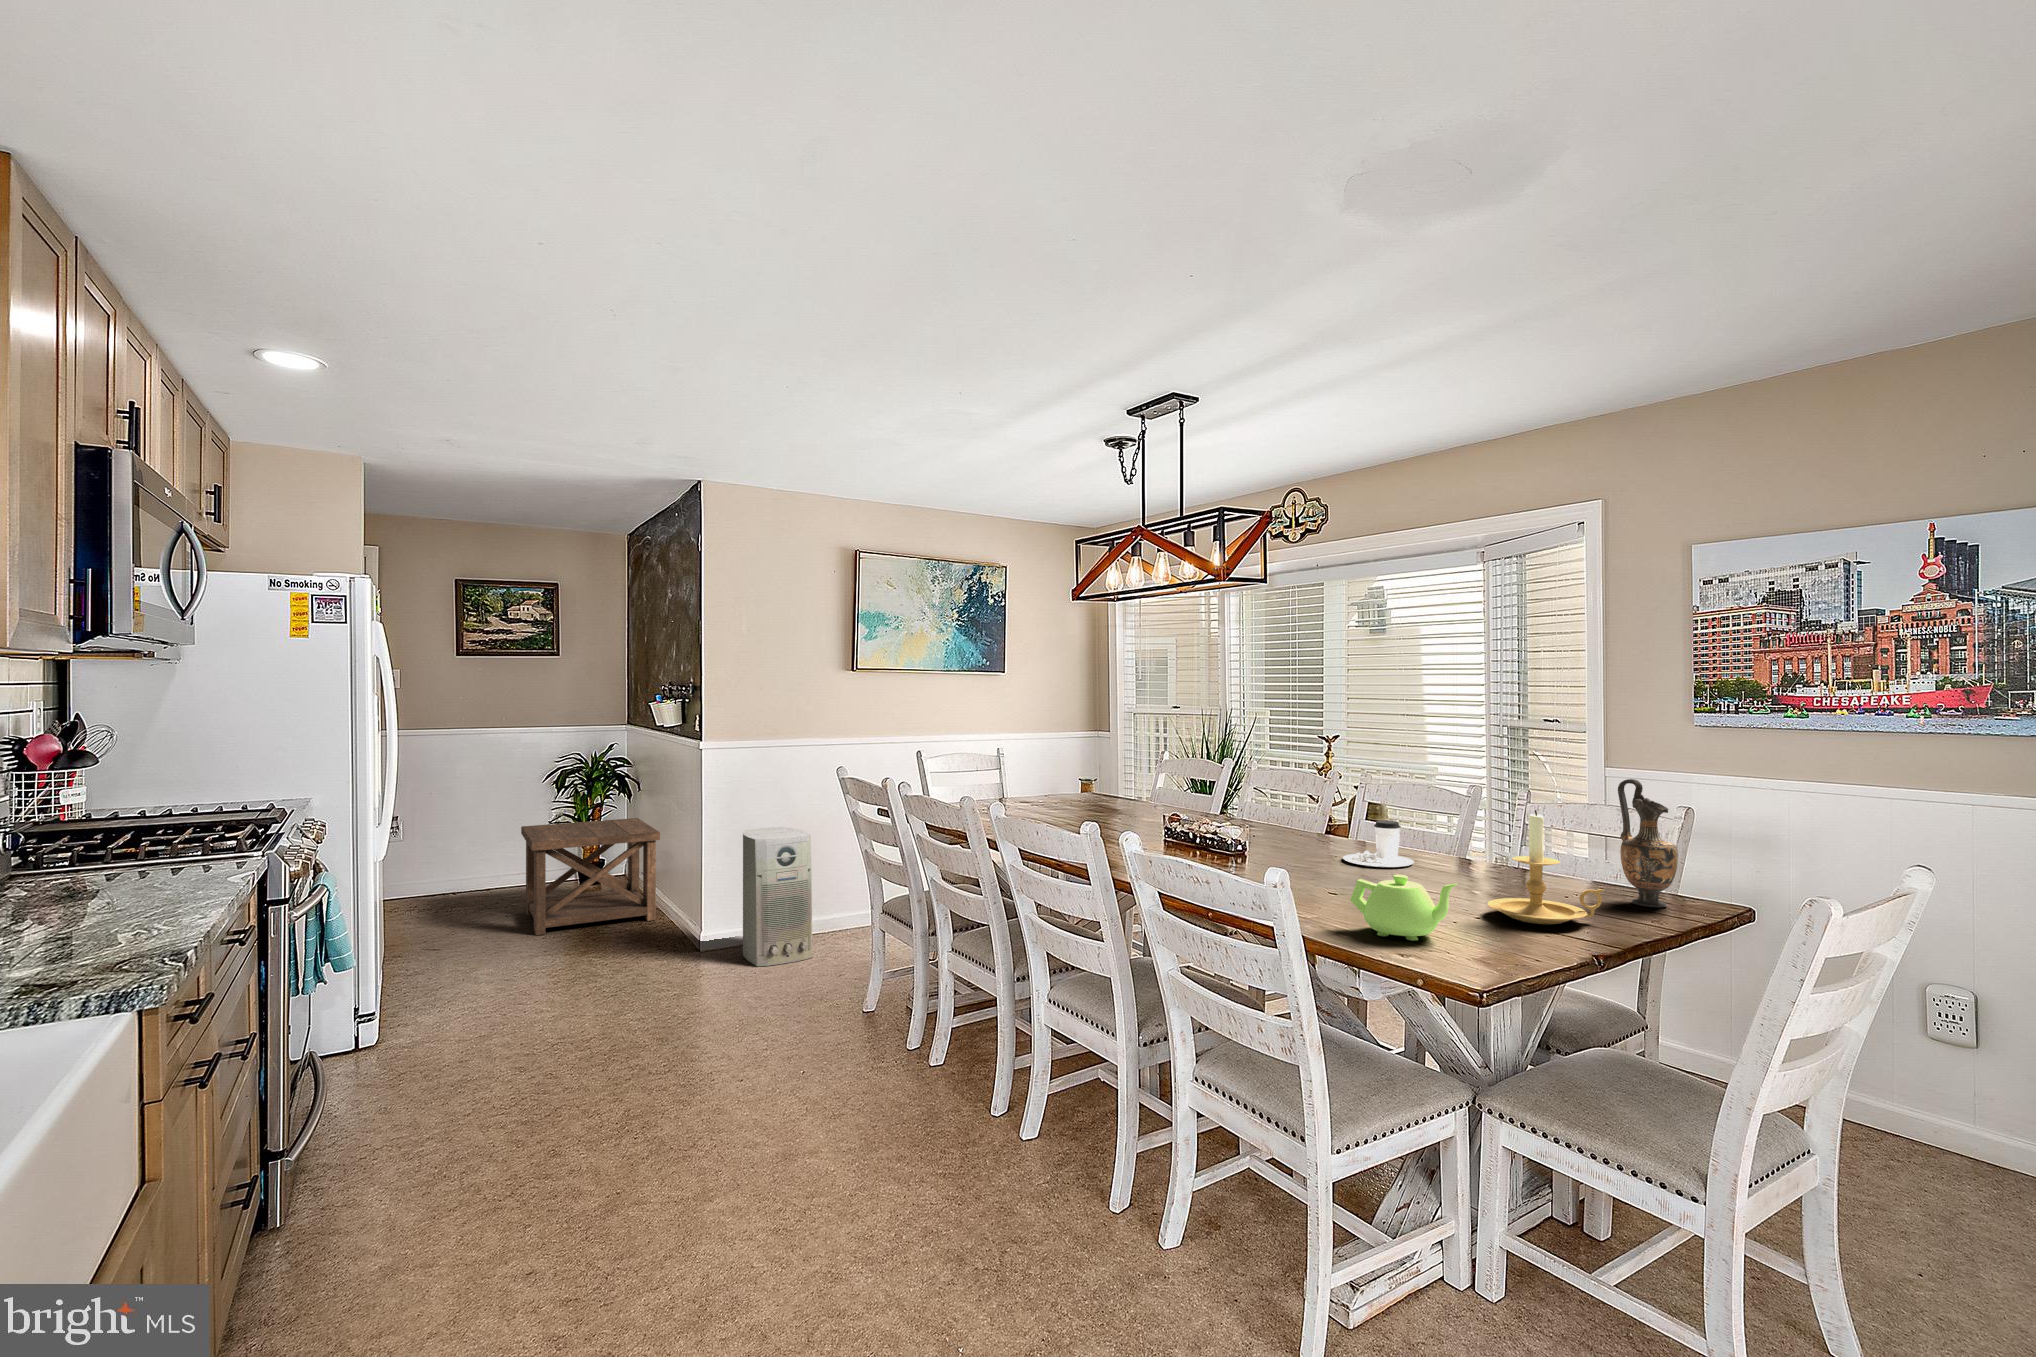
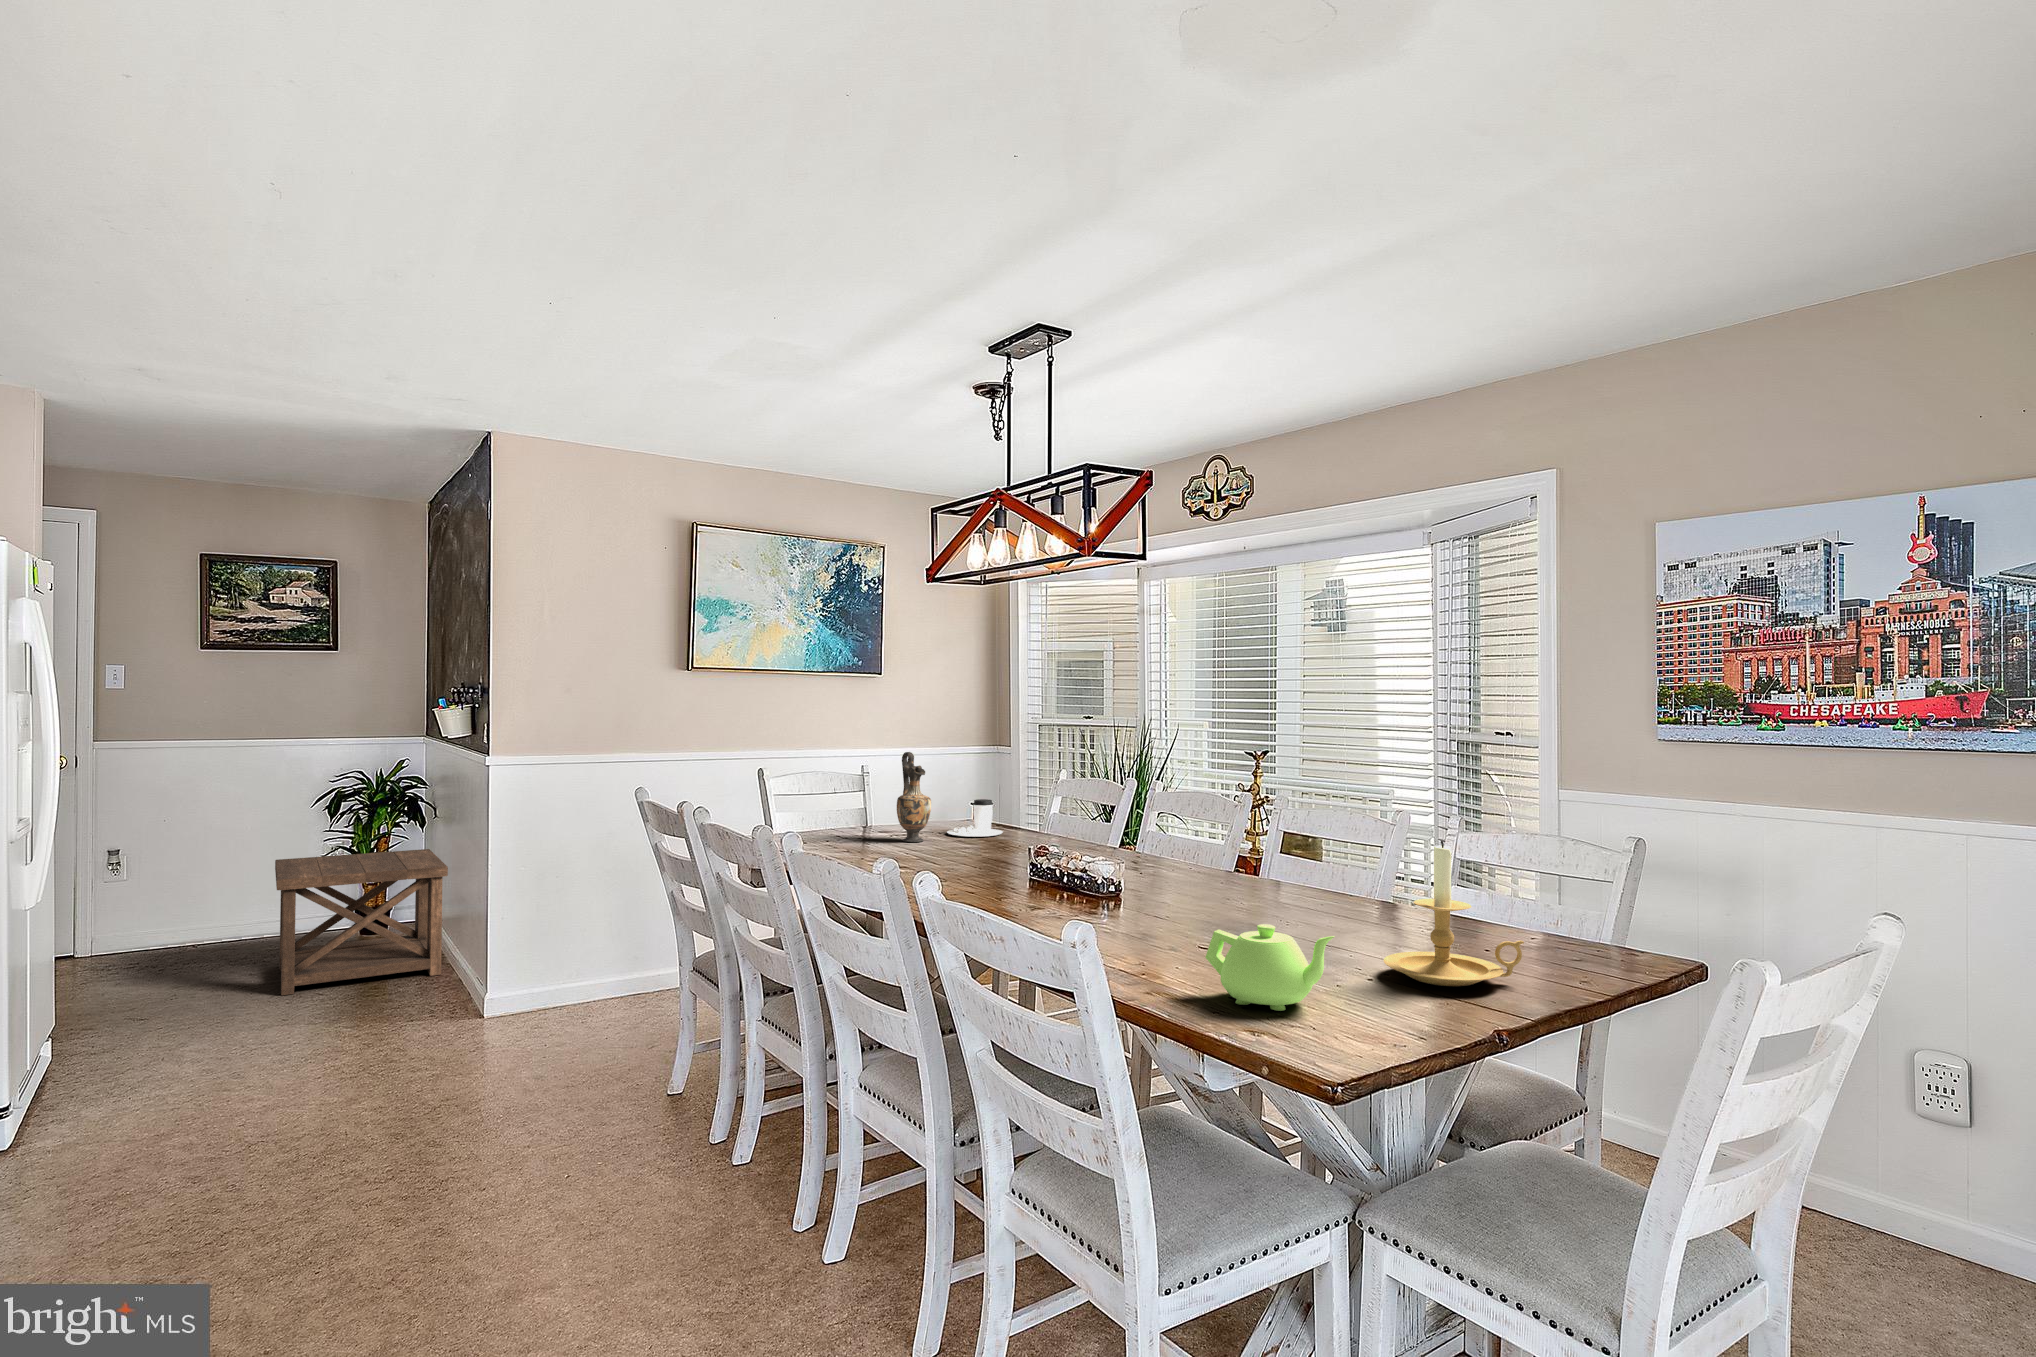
vase: present [1618,779,1678,907] -> present [897,752,931,842]
coffee cup: present [1343,820,1414,867] -> present [947,799,1003,837]
air purifier: present [743,827,813,966] -> none [537,860,624,1033]

